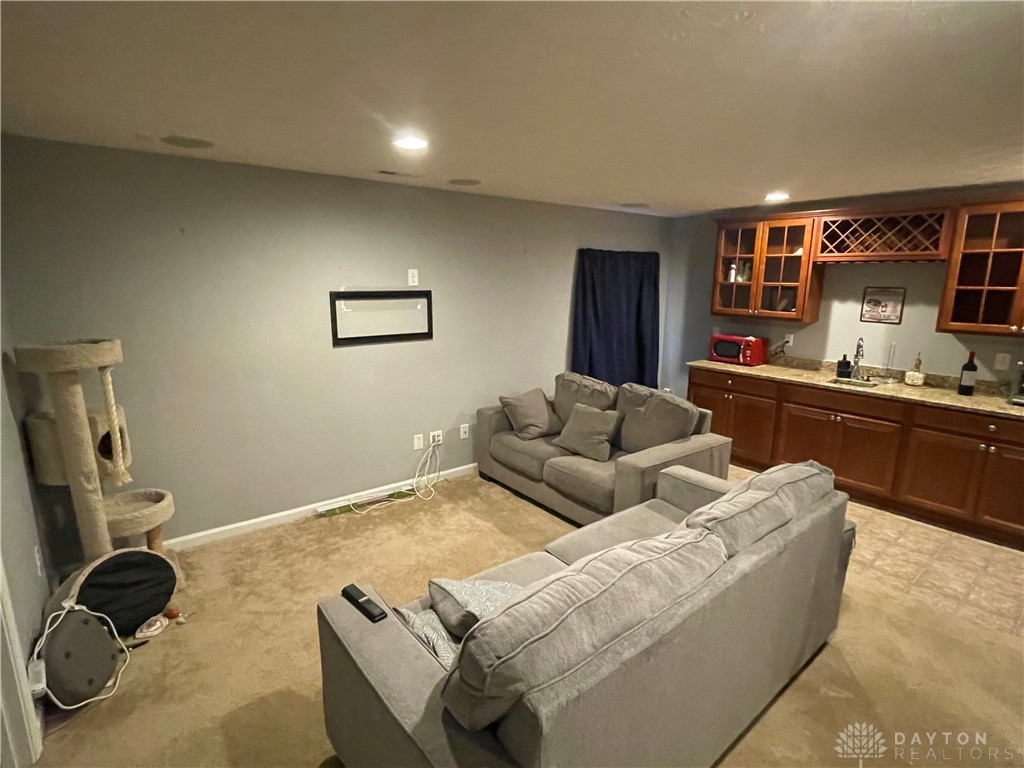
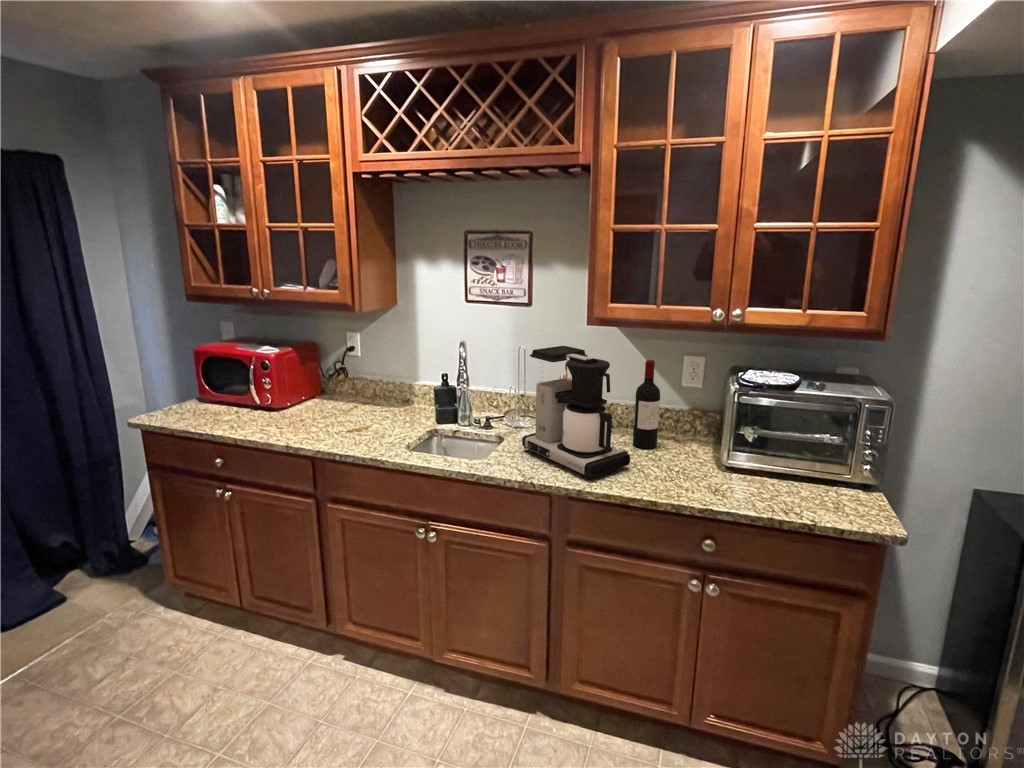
coffee maker: none [891,342,954,398] -> present [522,346,630,478]

